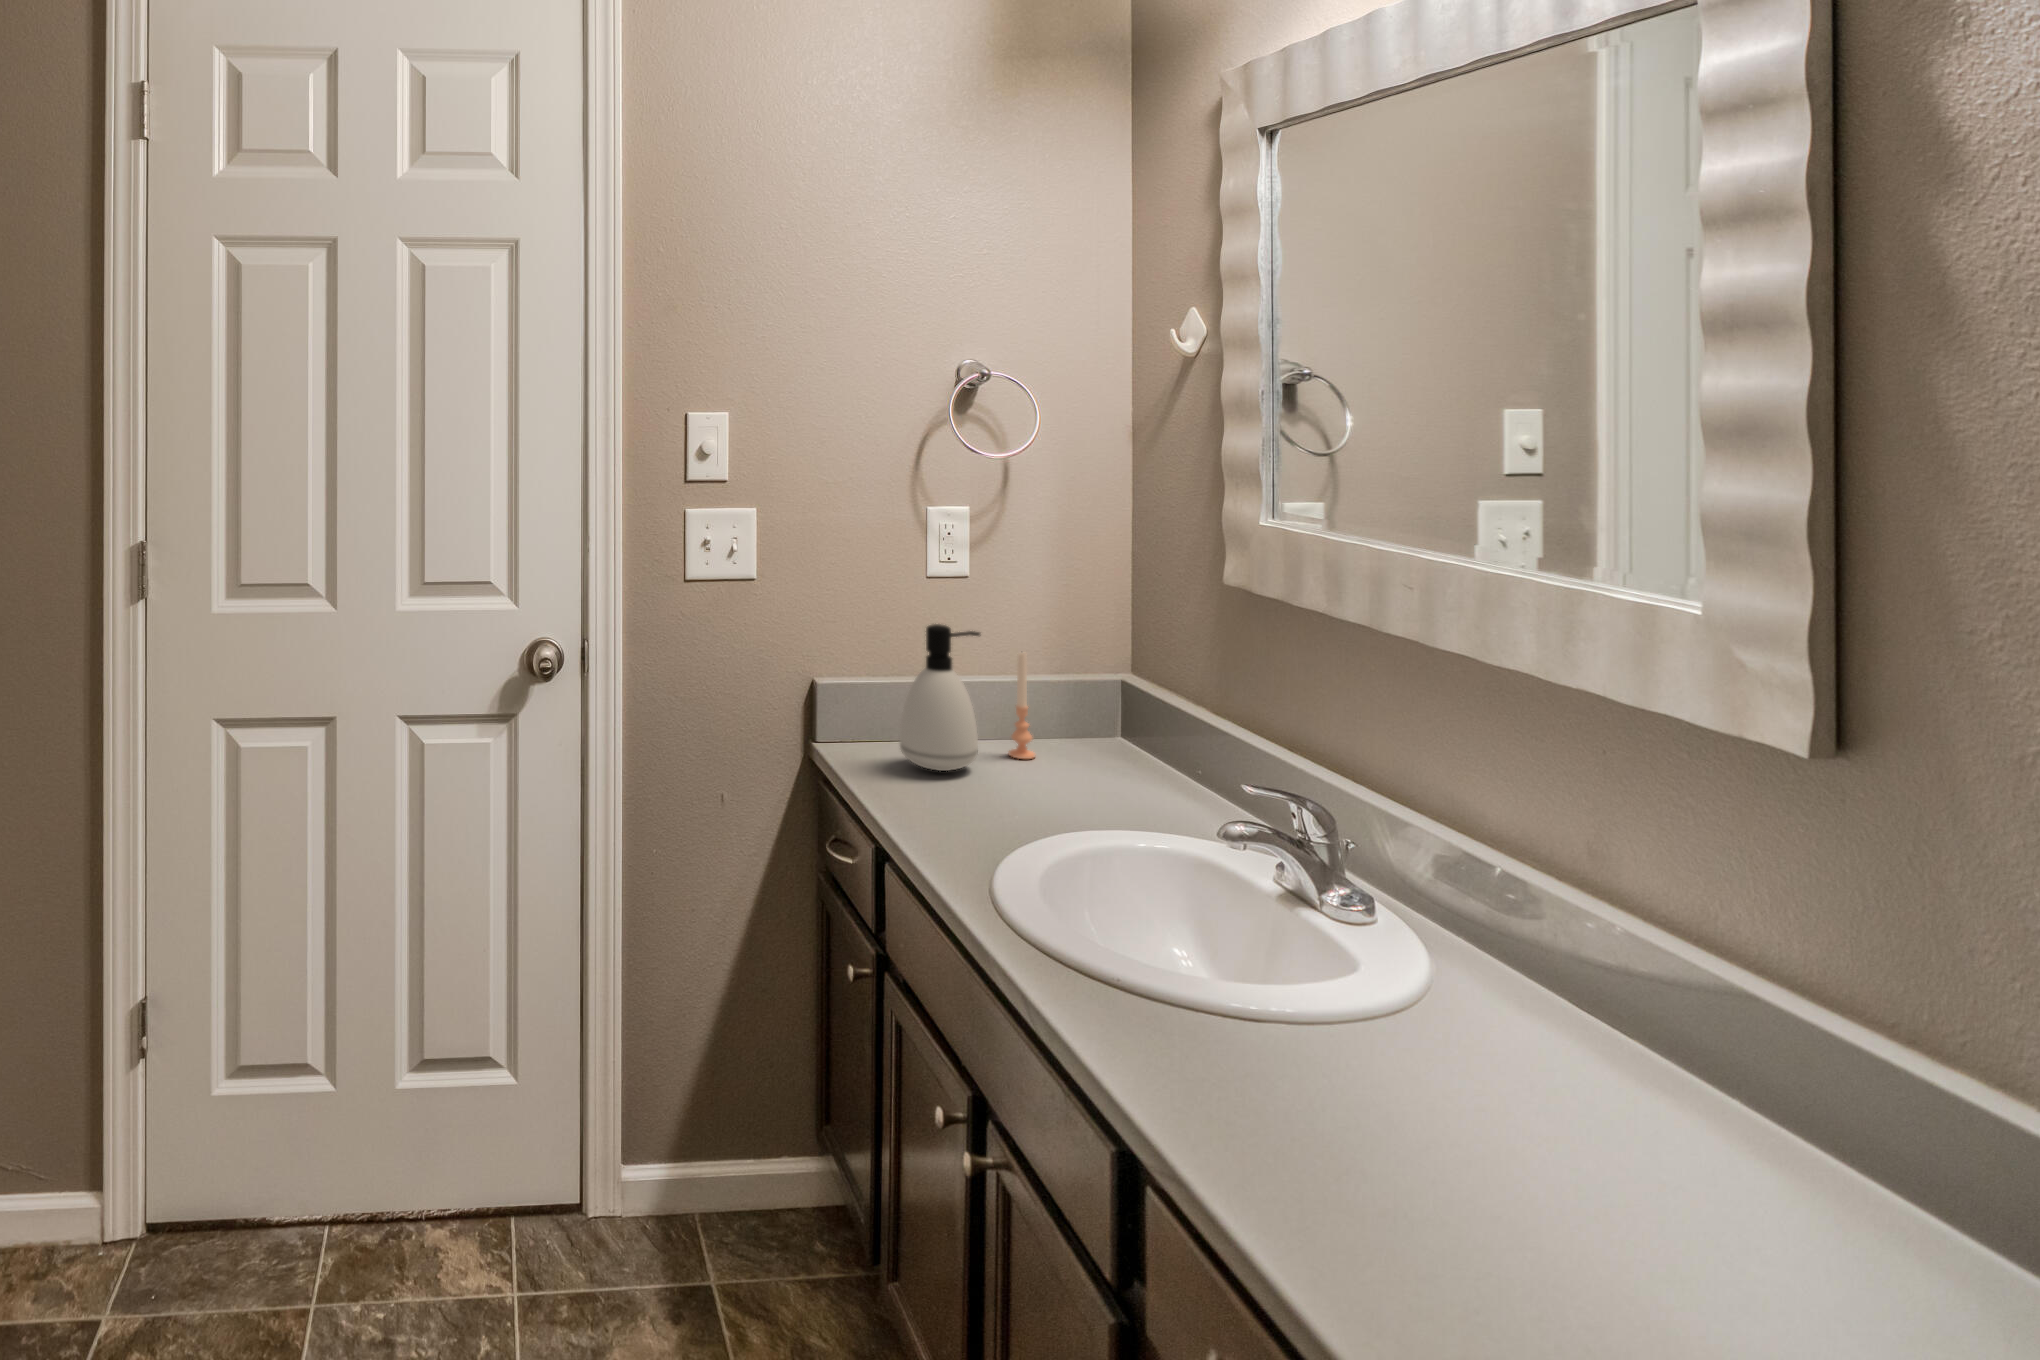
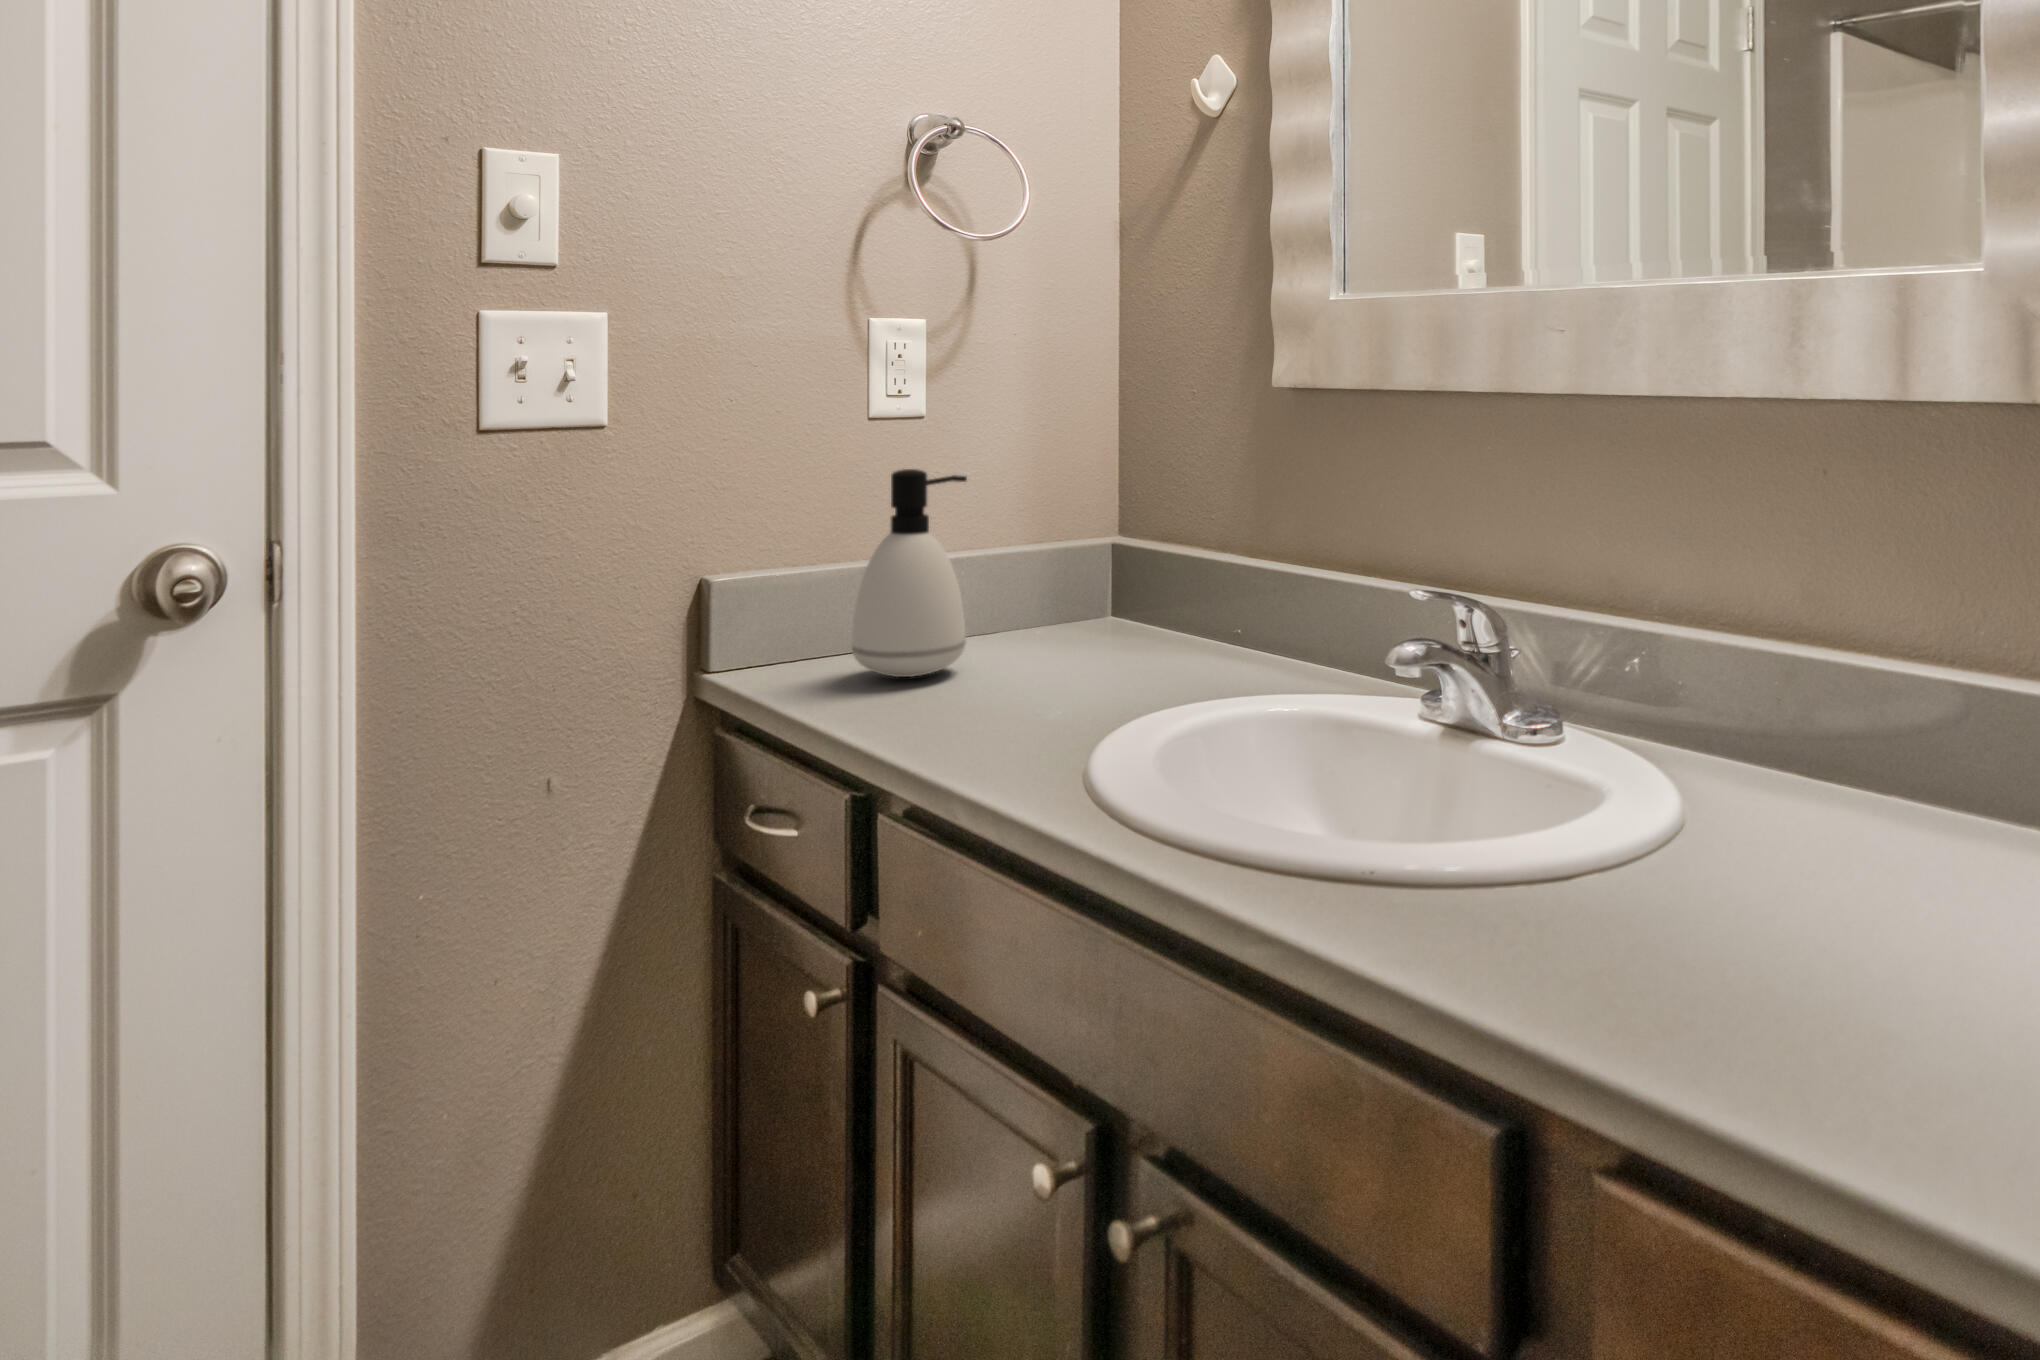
candle: present [1009,653,1035,759] -> none [994,504,1030,650]

